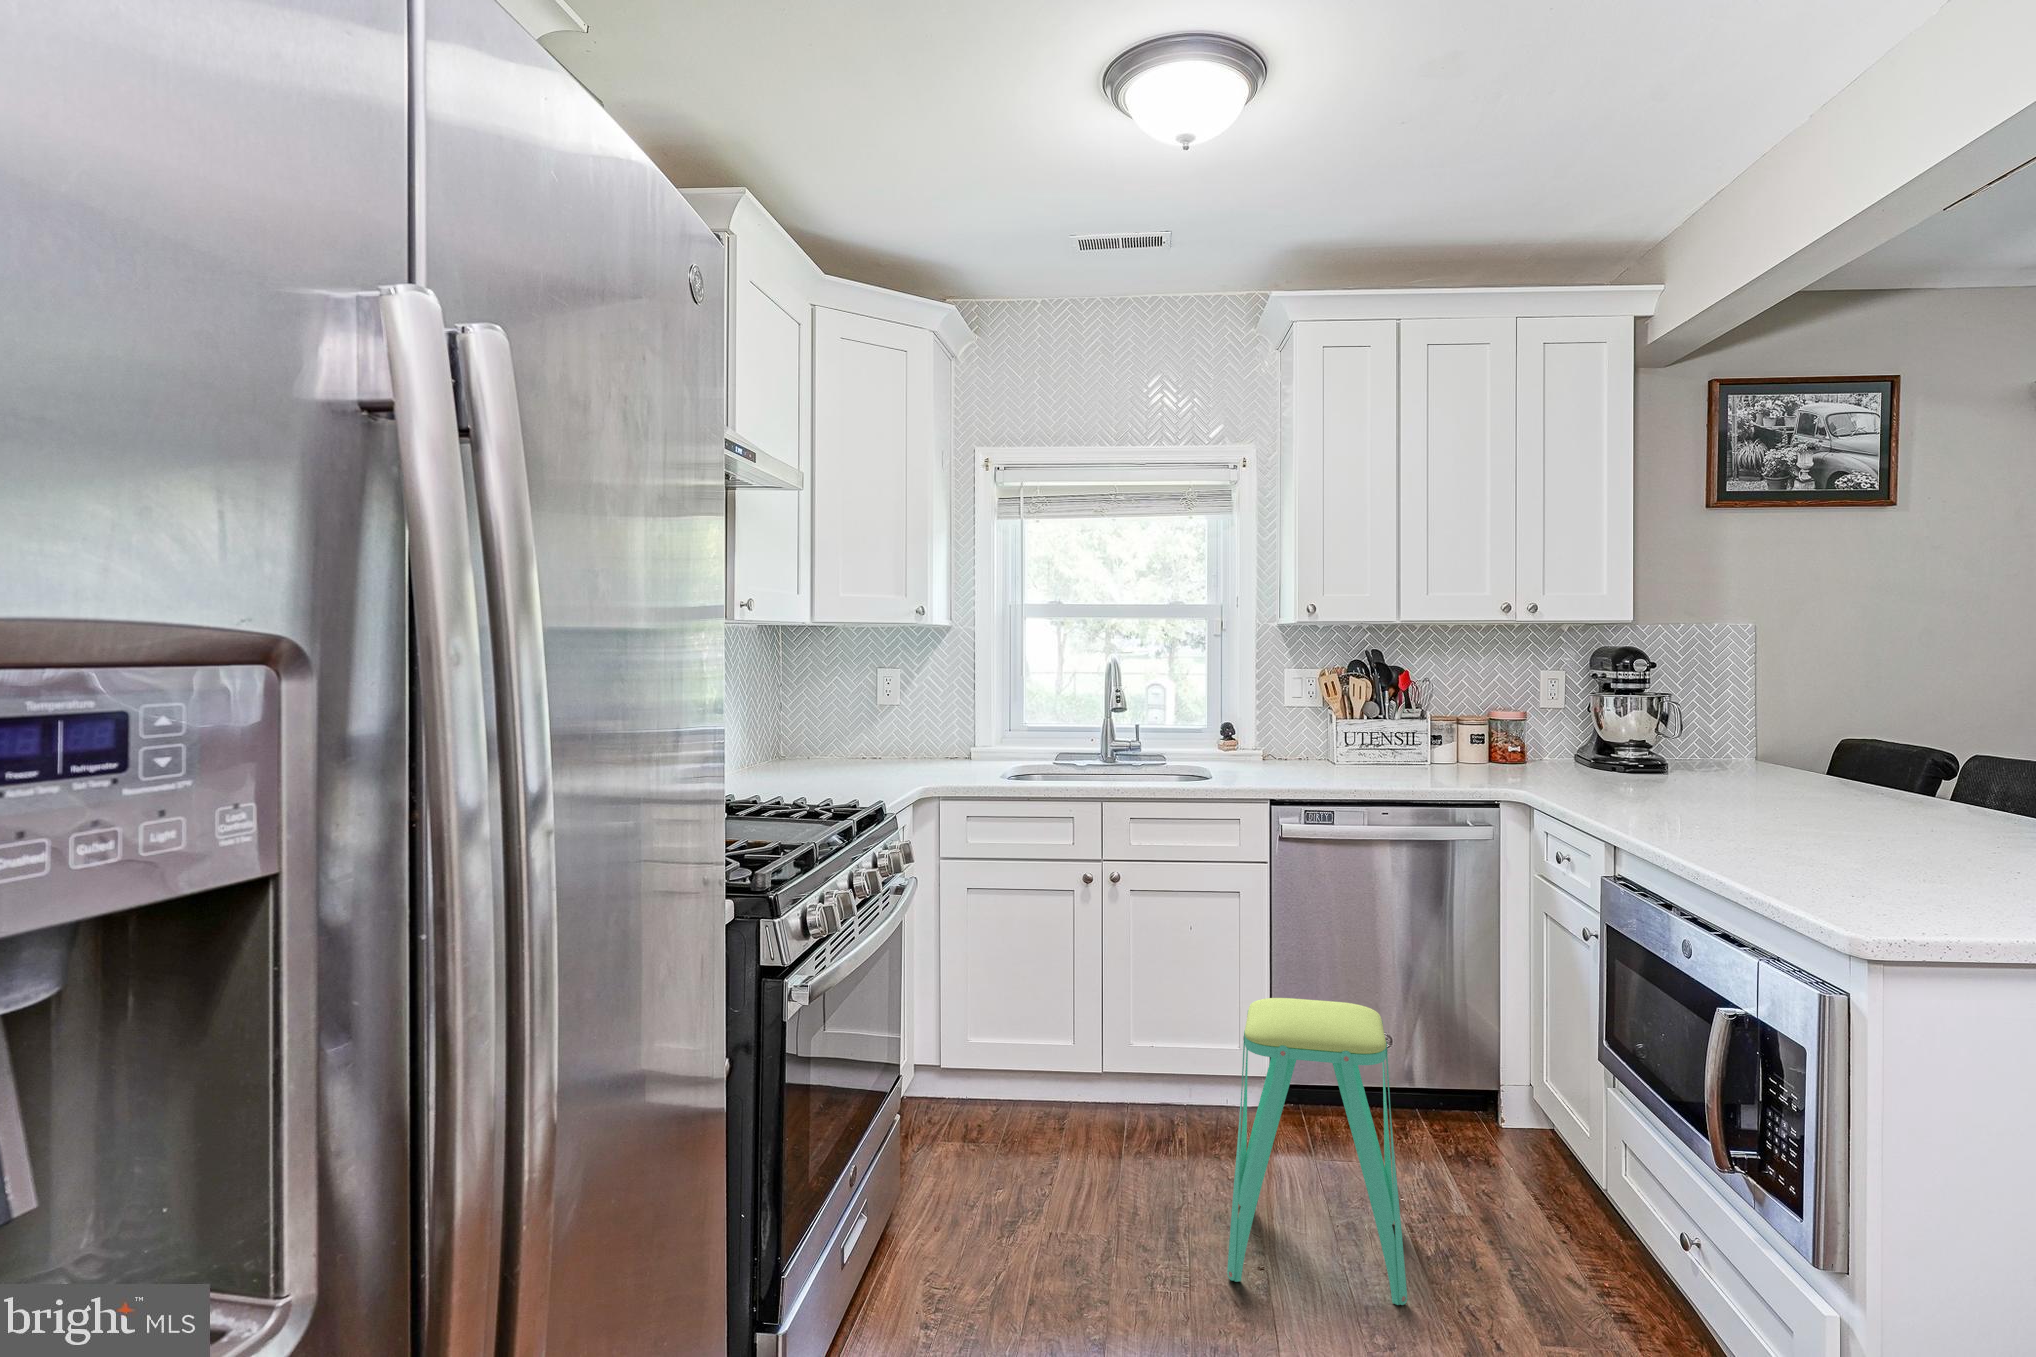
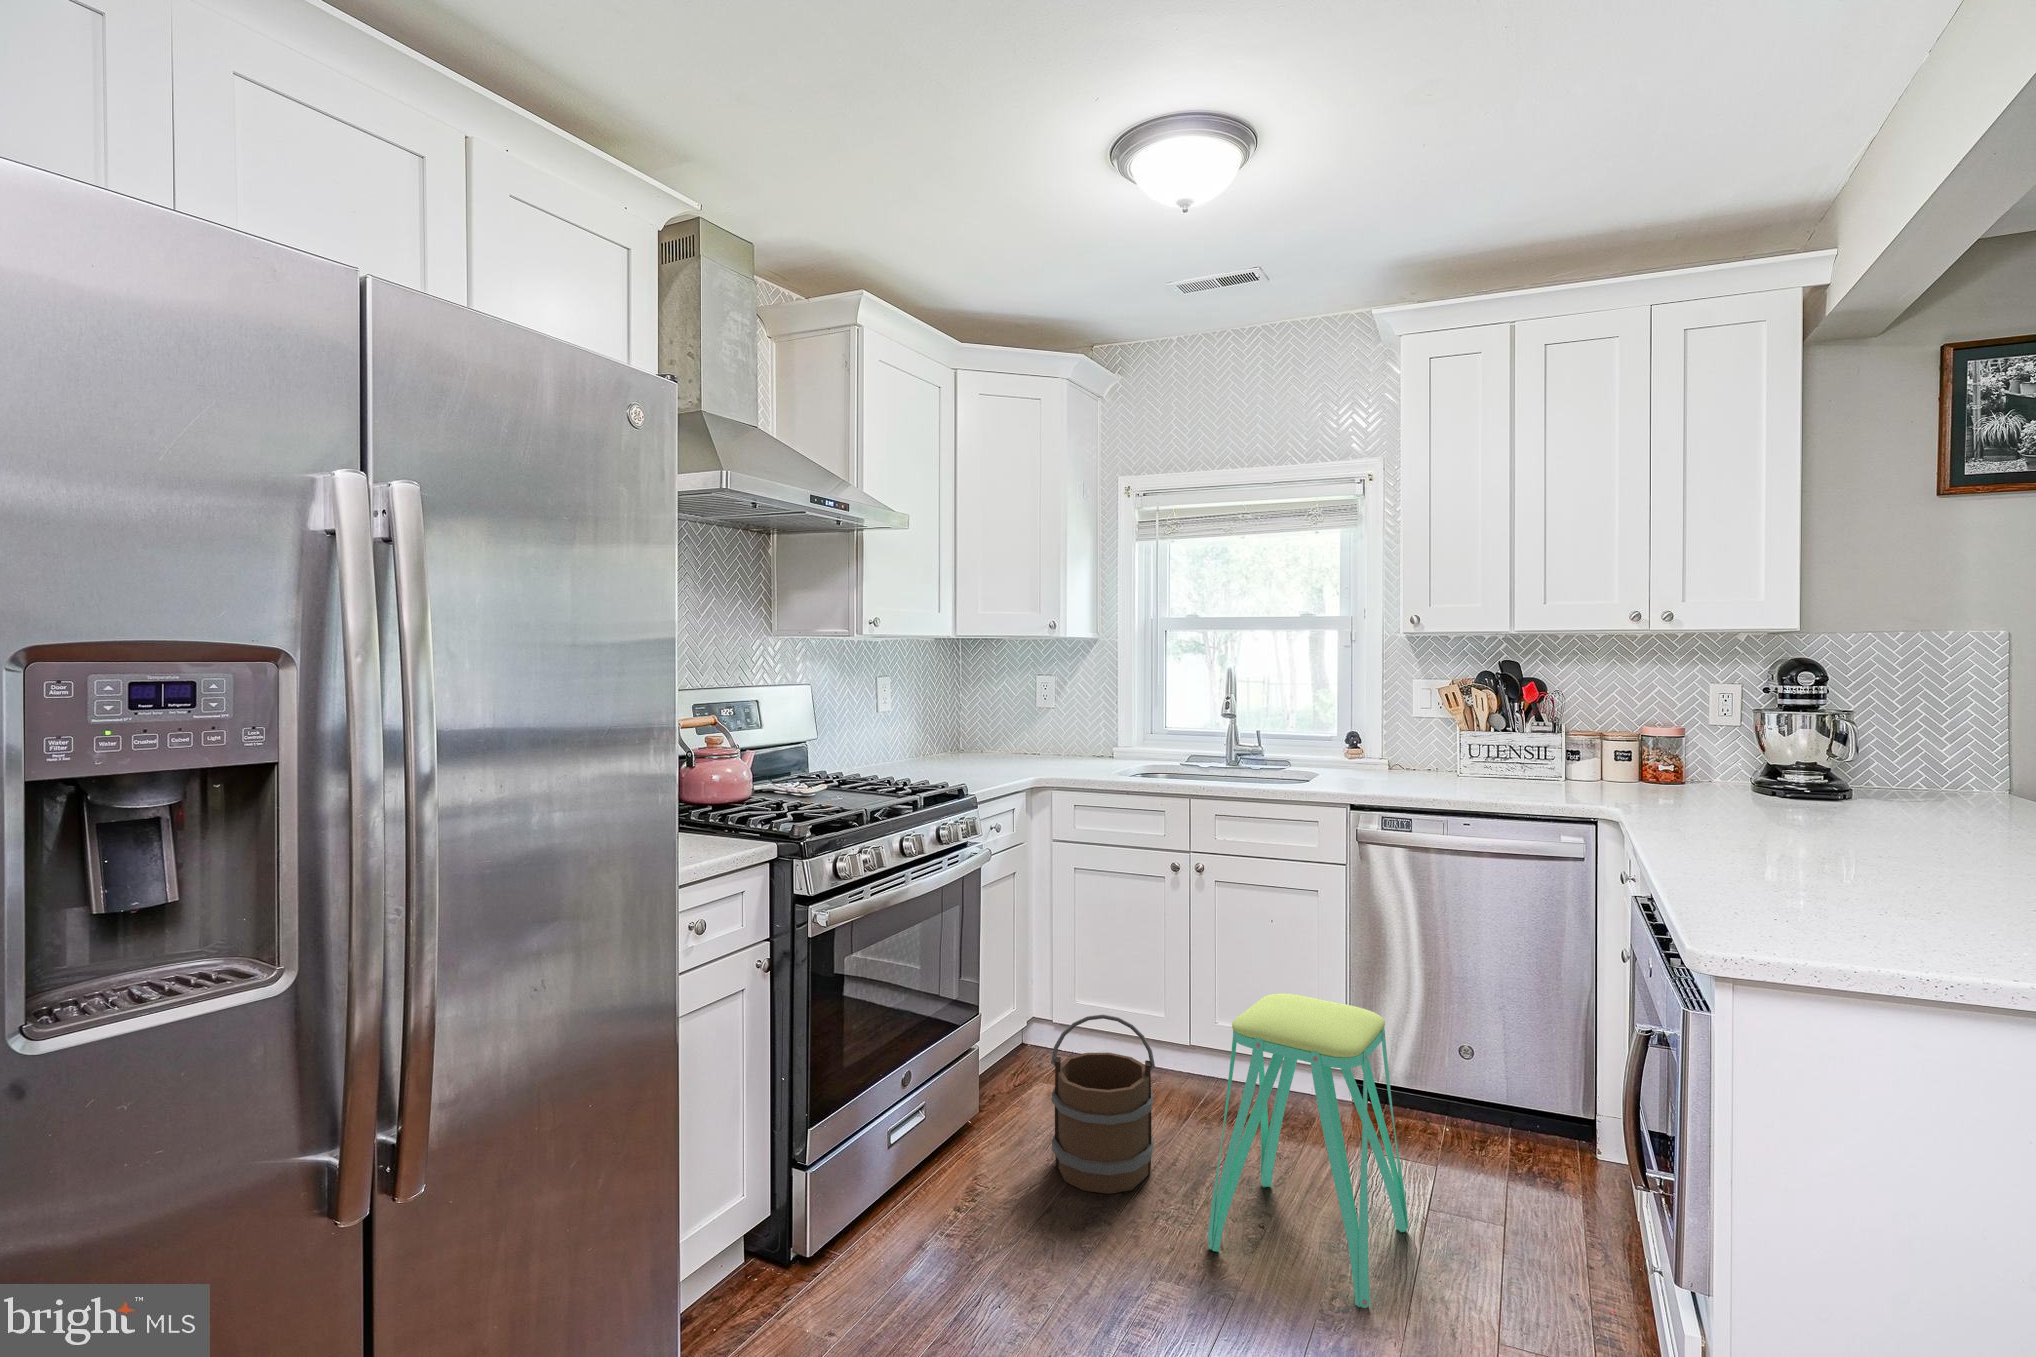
bucket: none [1015,1047,1130,1247] -> present [1051,1015,1155,1194]

